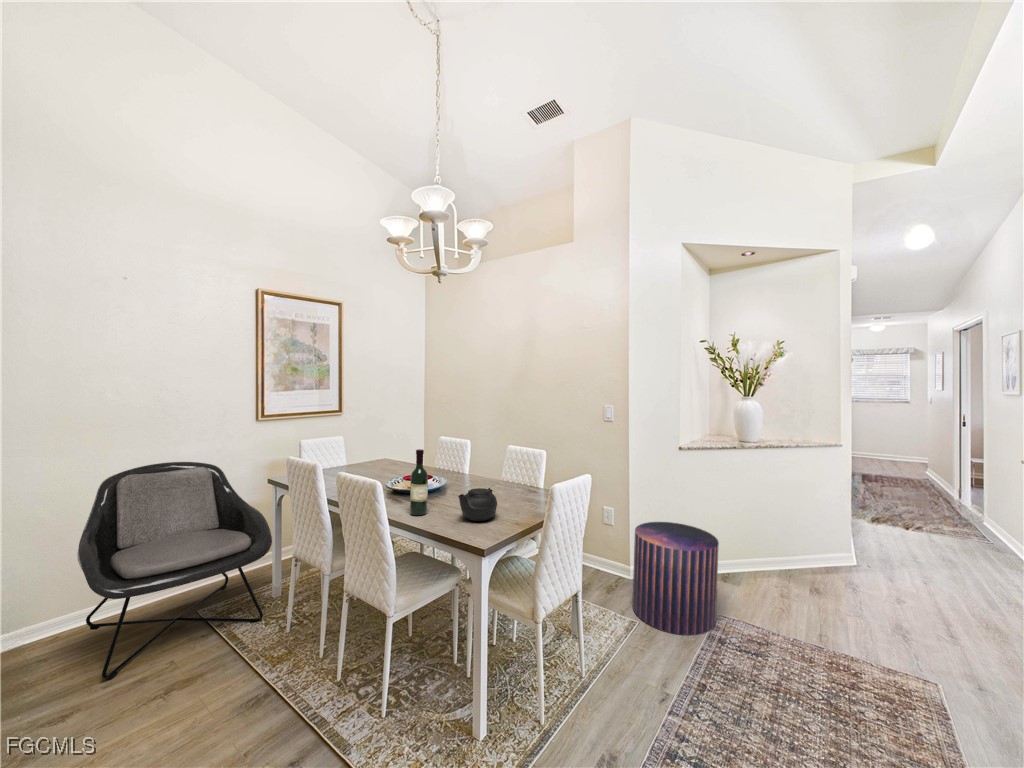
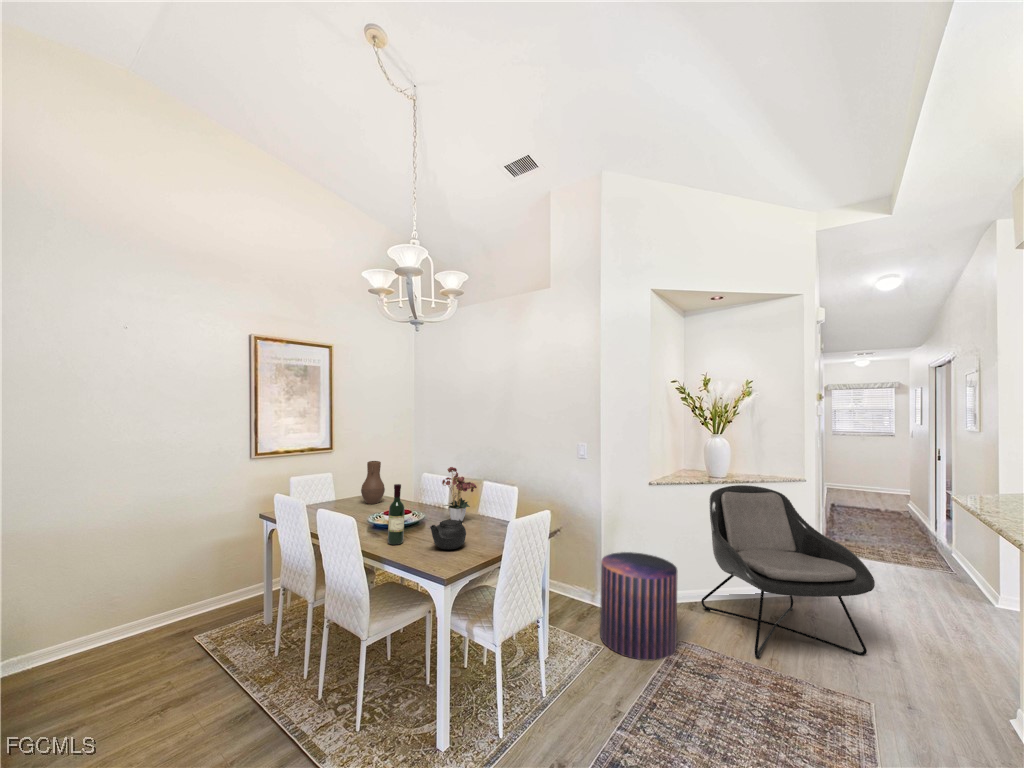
vase: none [375,426,400,472] -> present [361,461,385,504]
flower arrangement: none [463,429,505,492] -> present [442,467,477,521]
lounge chair: present [77,462,272,680] -> present [701,485,875,658]

